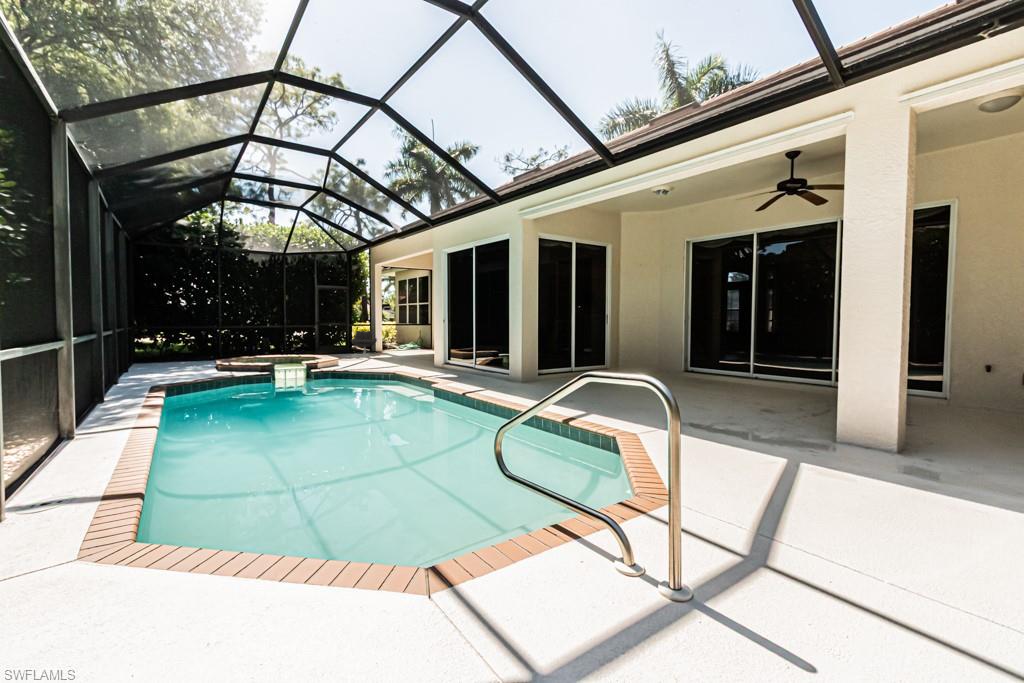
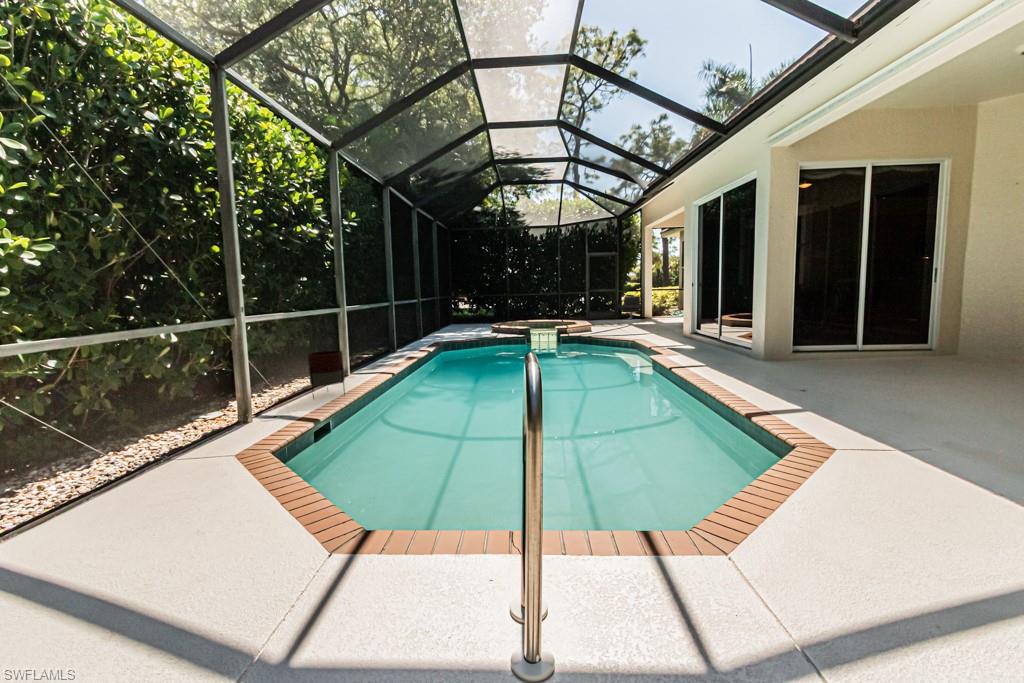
planter: none [43,398,111,472] -> present [308,351,345,399]

